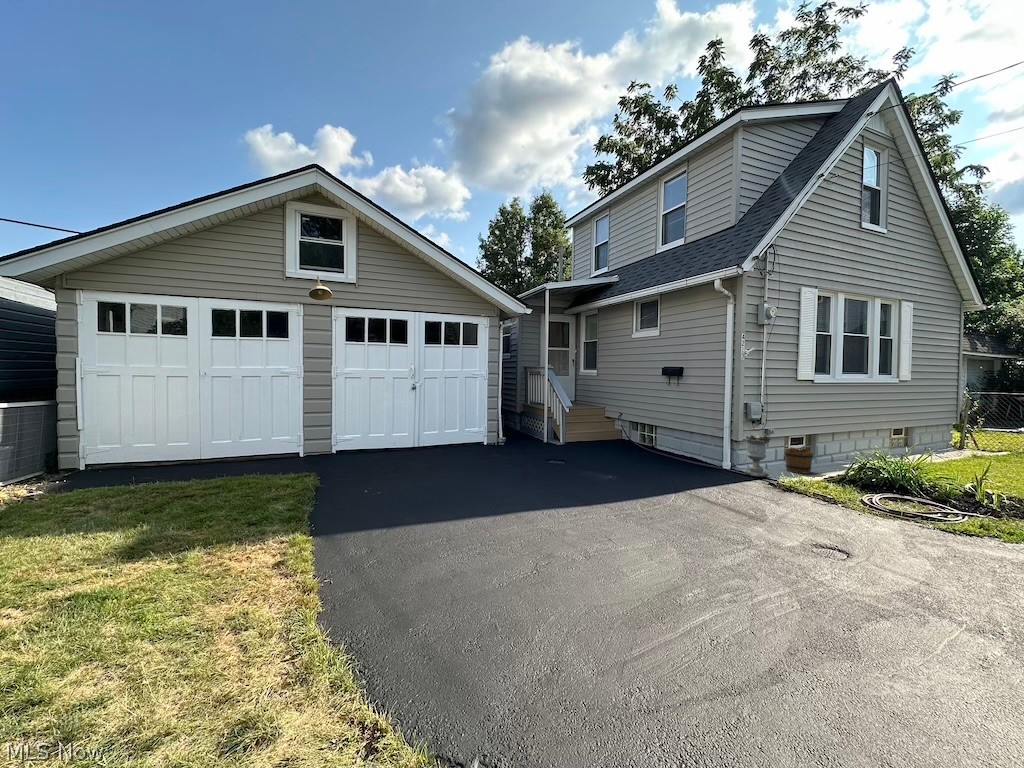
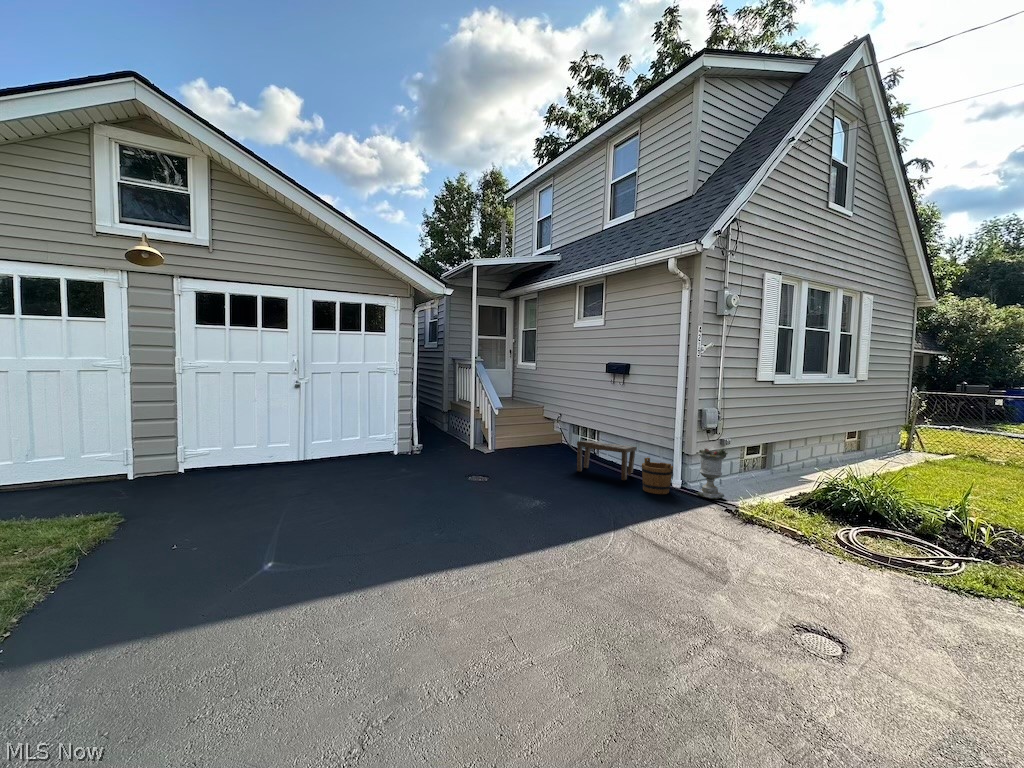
bench: none [640,433,692,464] -> present [577,440,637,480]
bucket: present [785,446,813,473] -> present [642,458,673,494]

